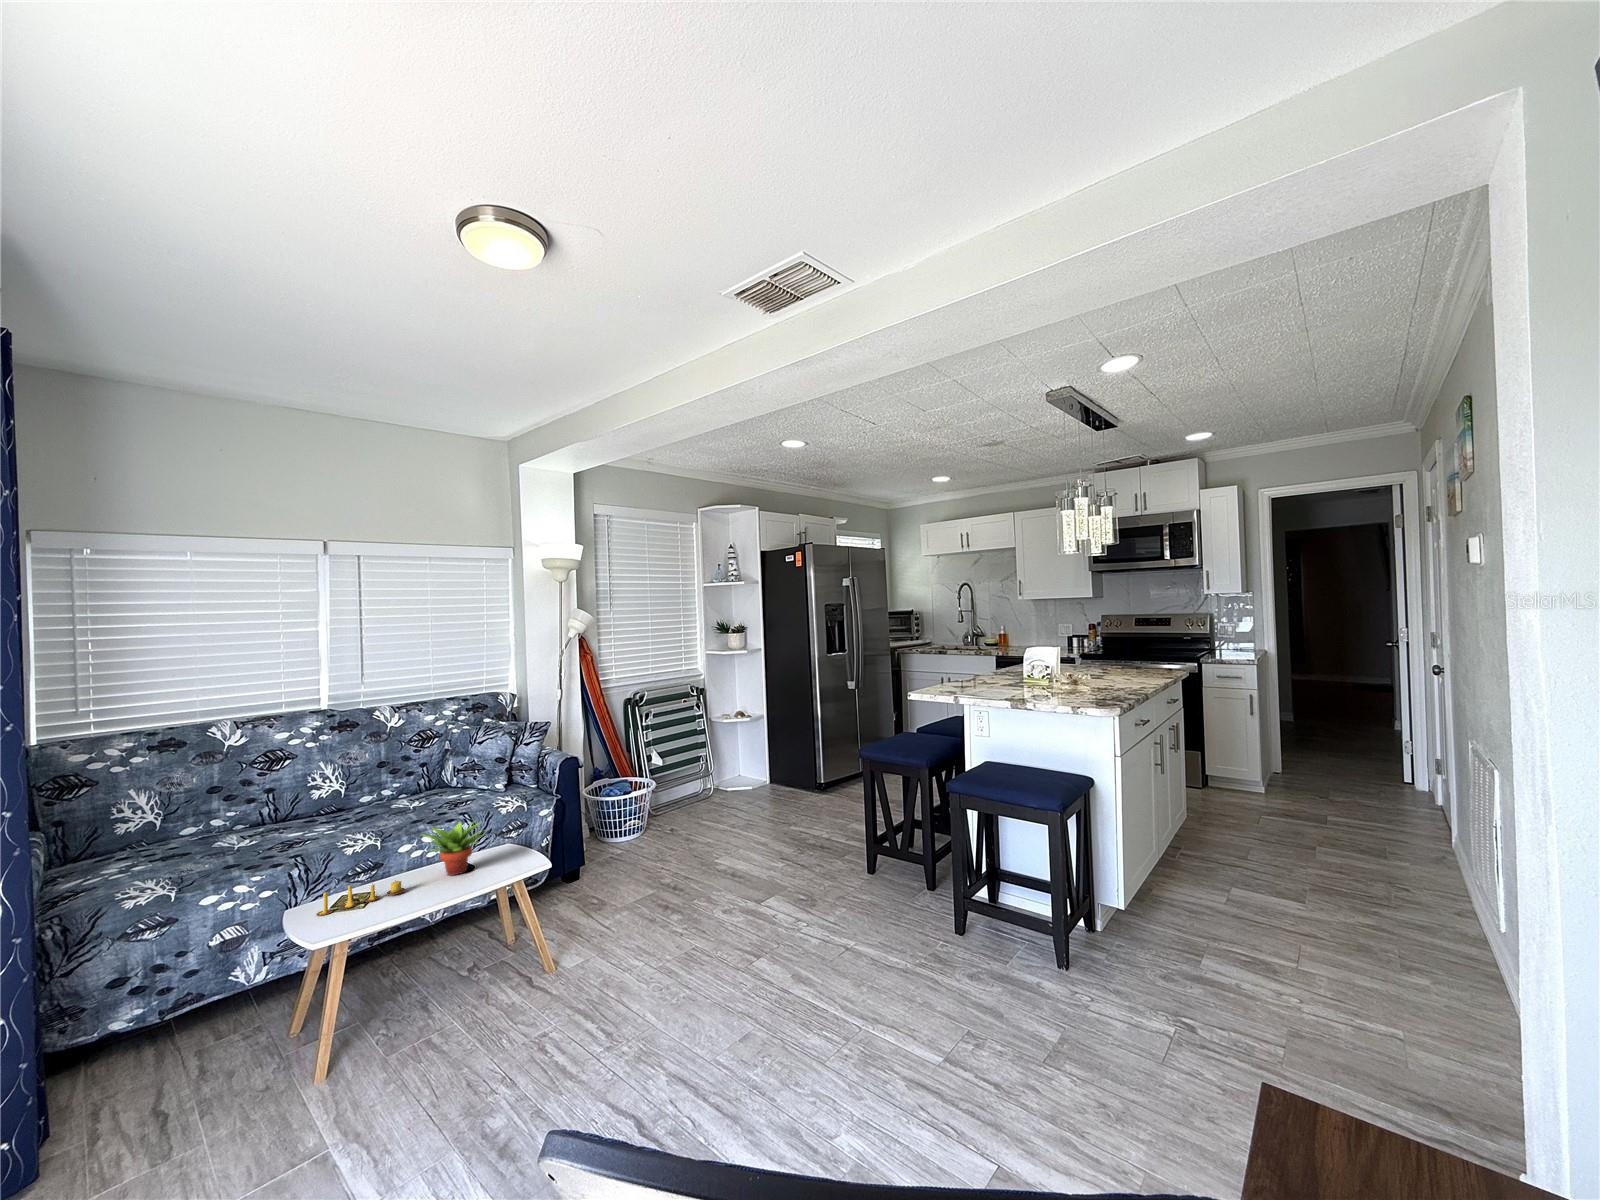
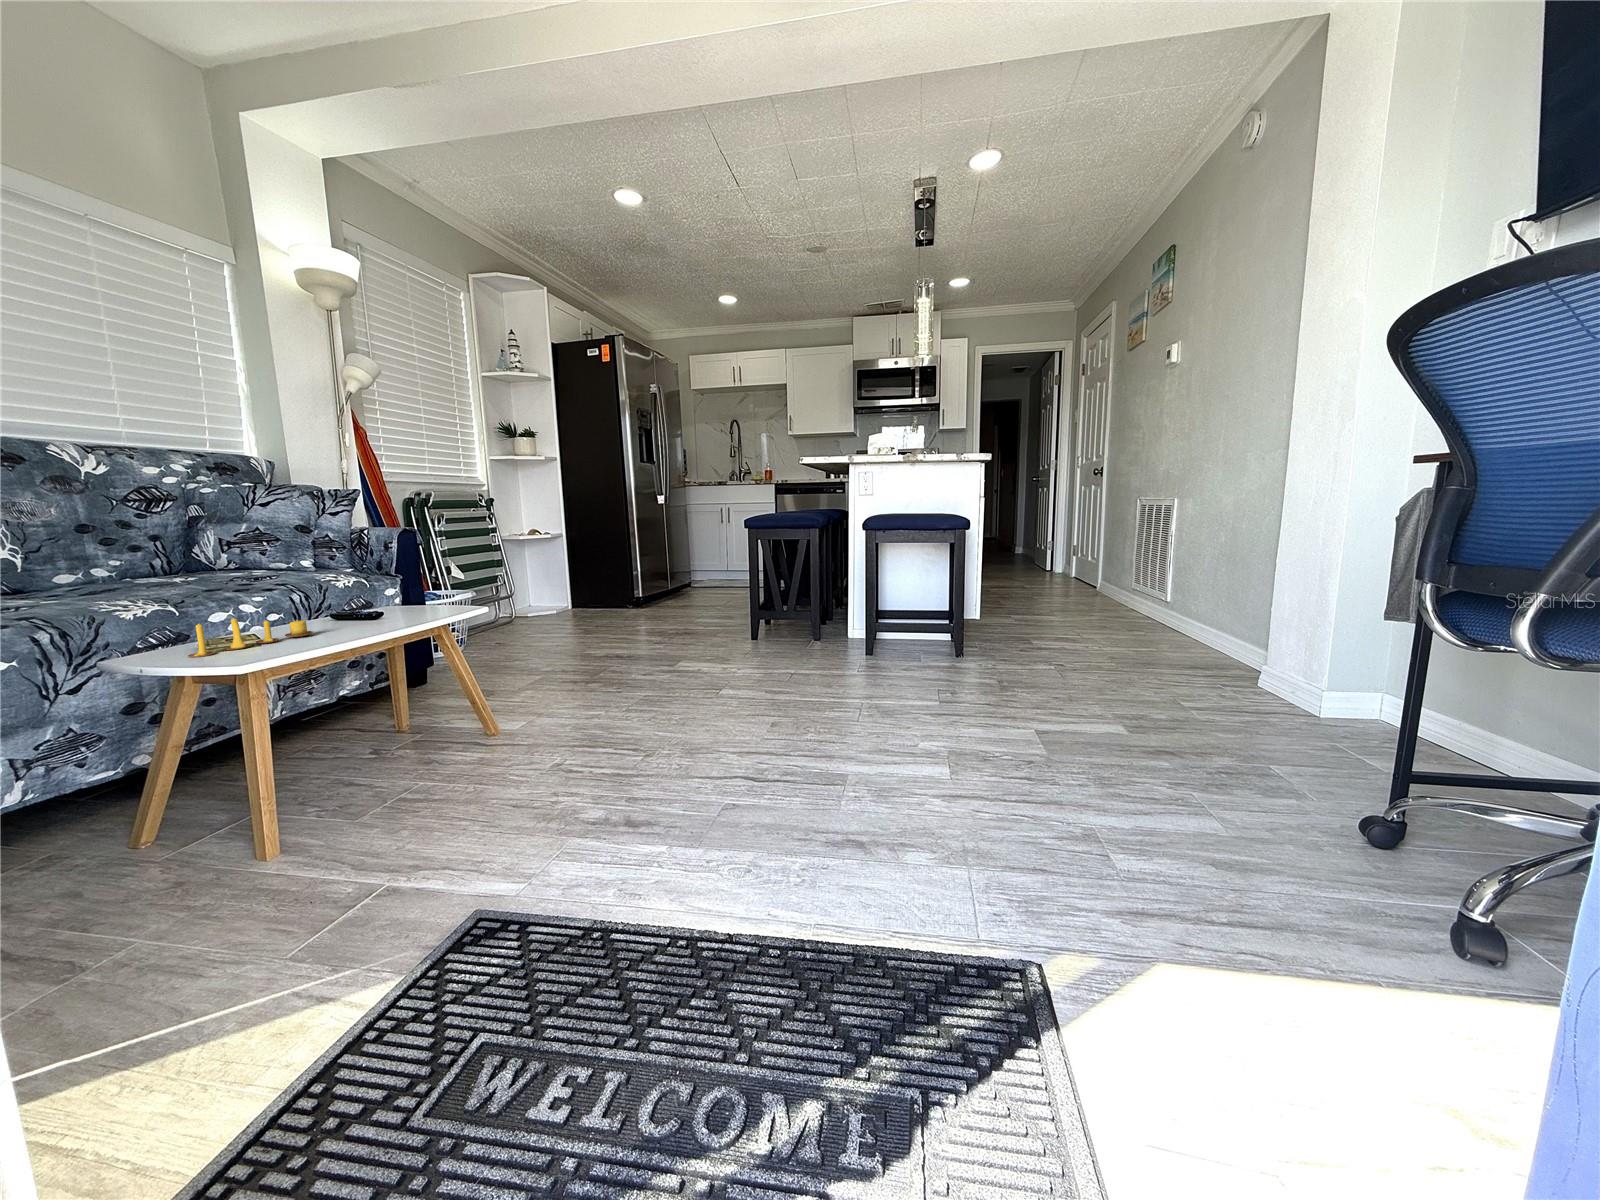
succulent plant: present [422,822,483,875] -> none [305,552,399,623]

